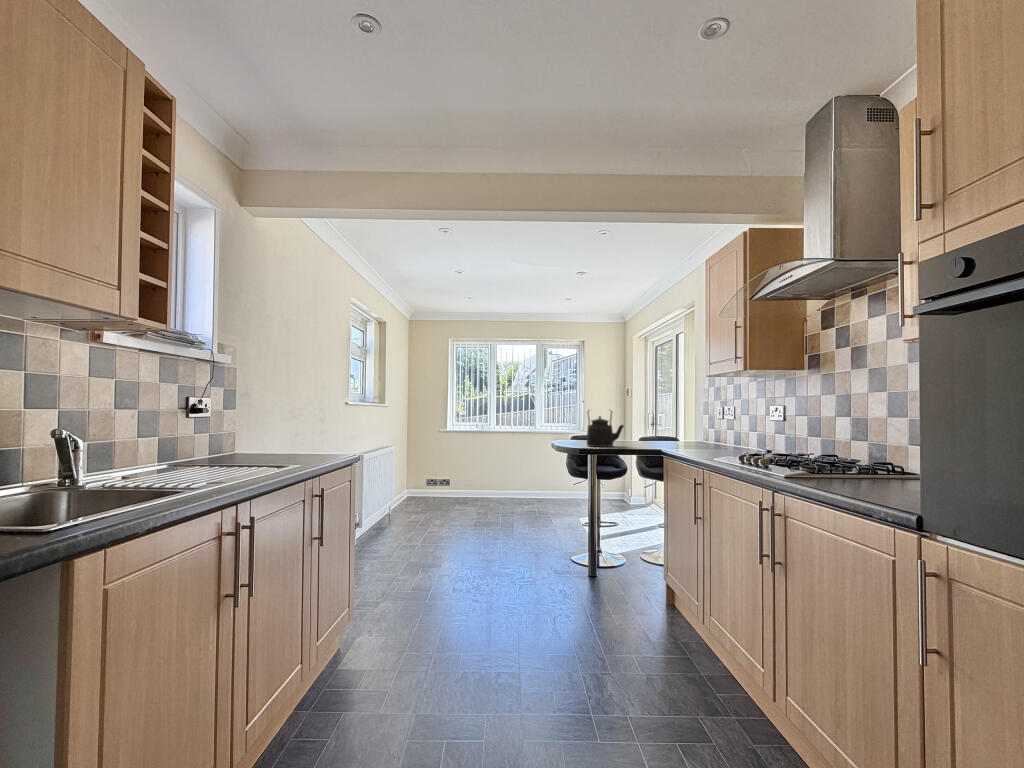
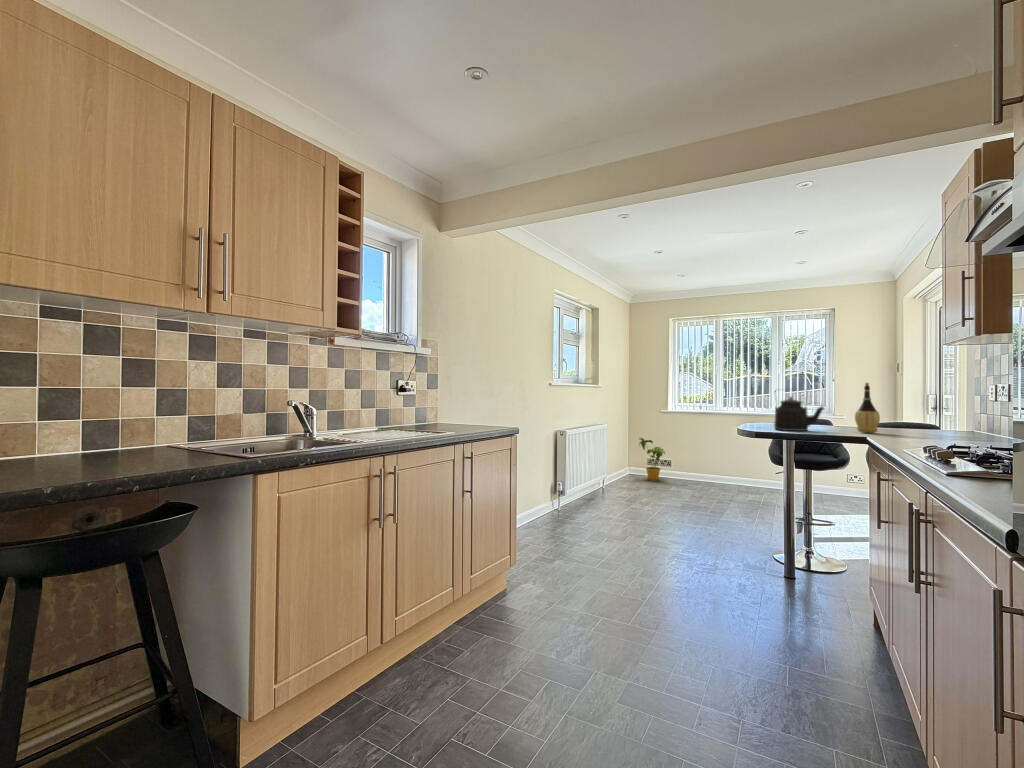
wine bottle: none [647,404,664,446] -> present [855,383,880,433]
house plant: none [420,459,447,503] -> present [639,438,665,481]

